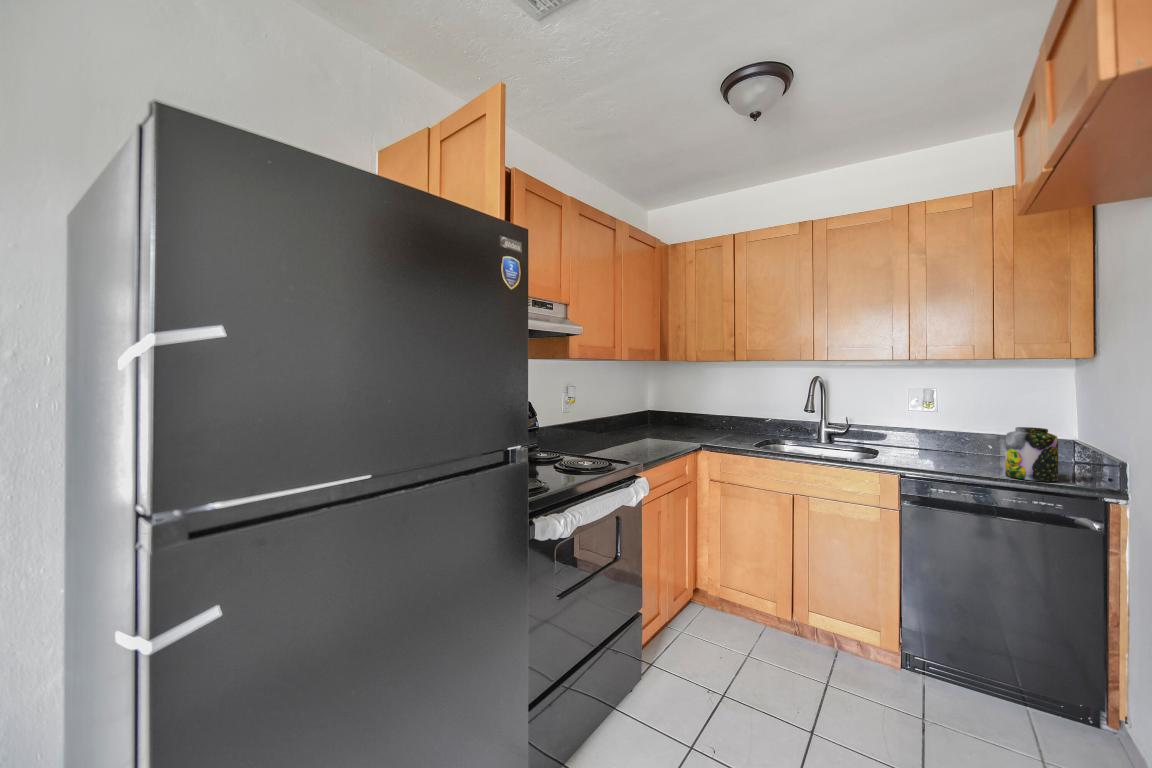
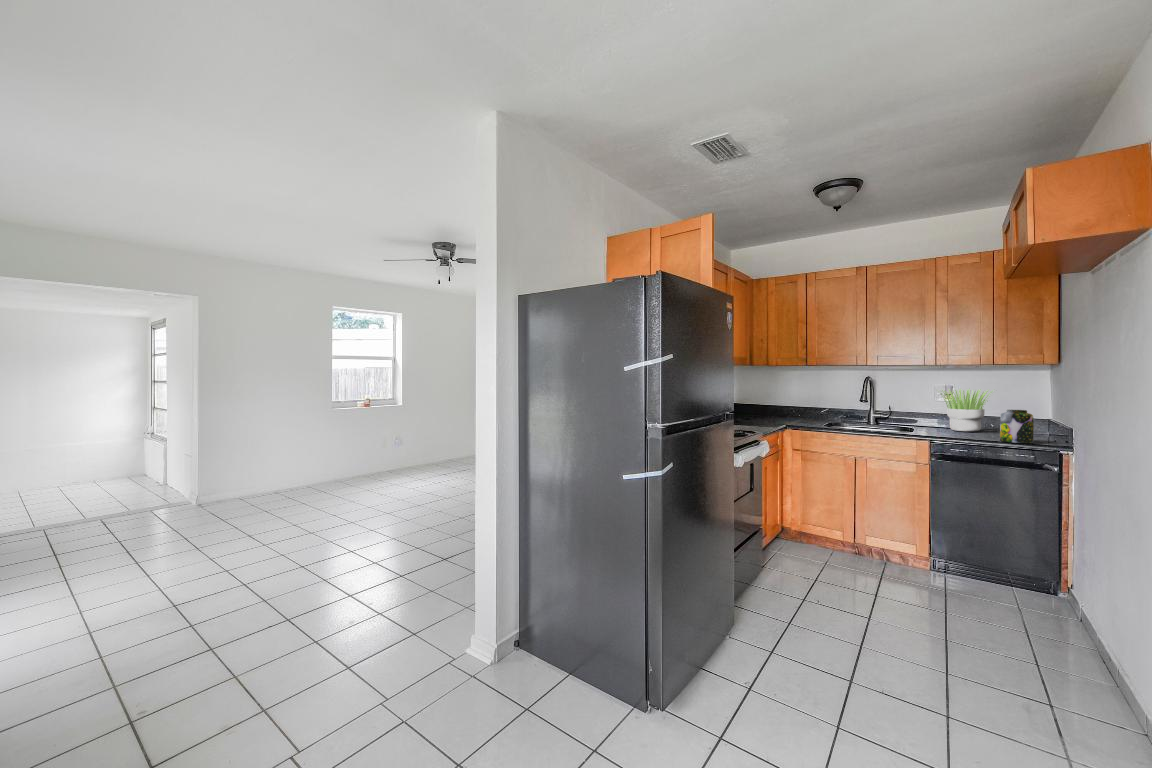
potted plant: none [907,391,998,456] -> present [942,389,991,432]

